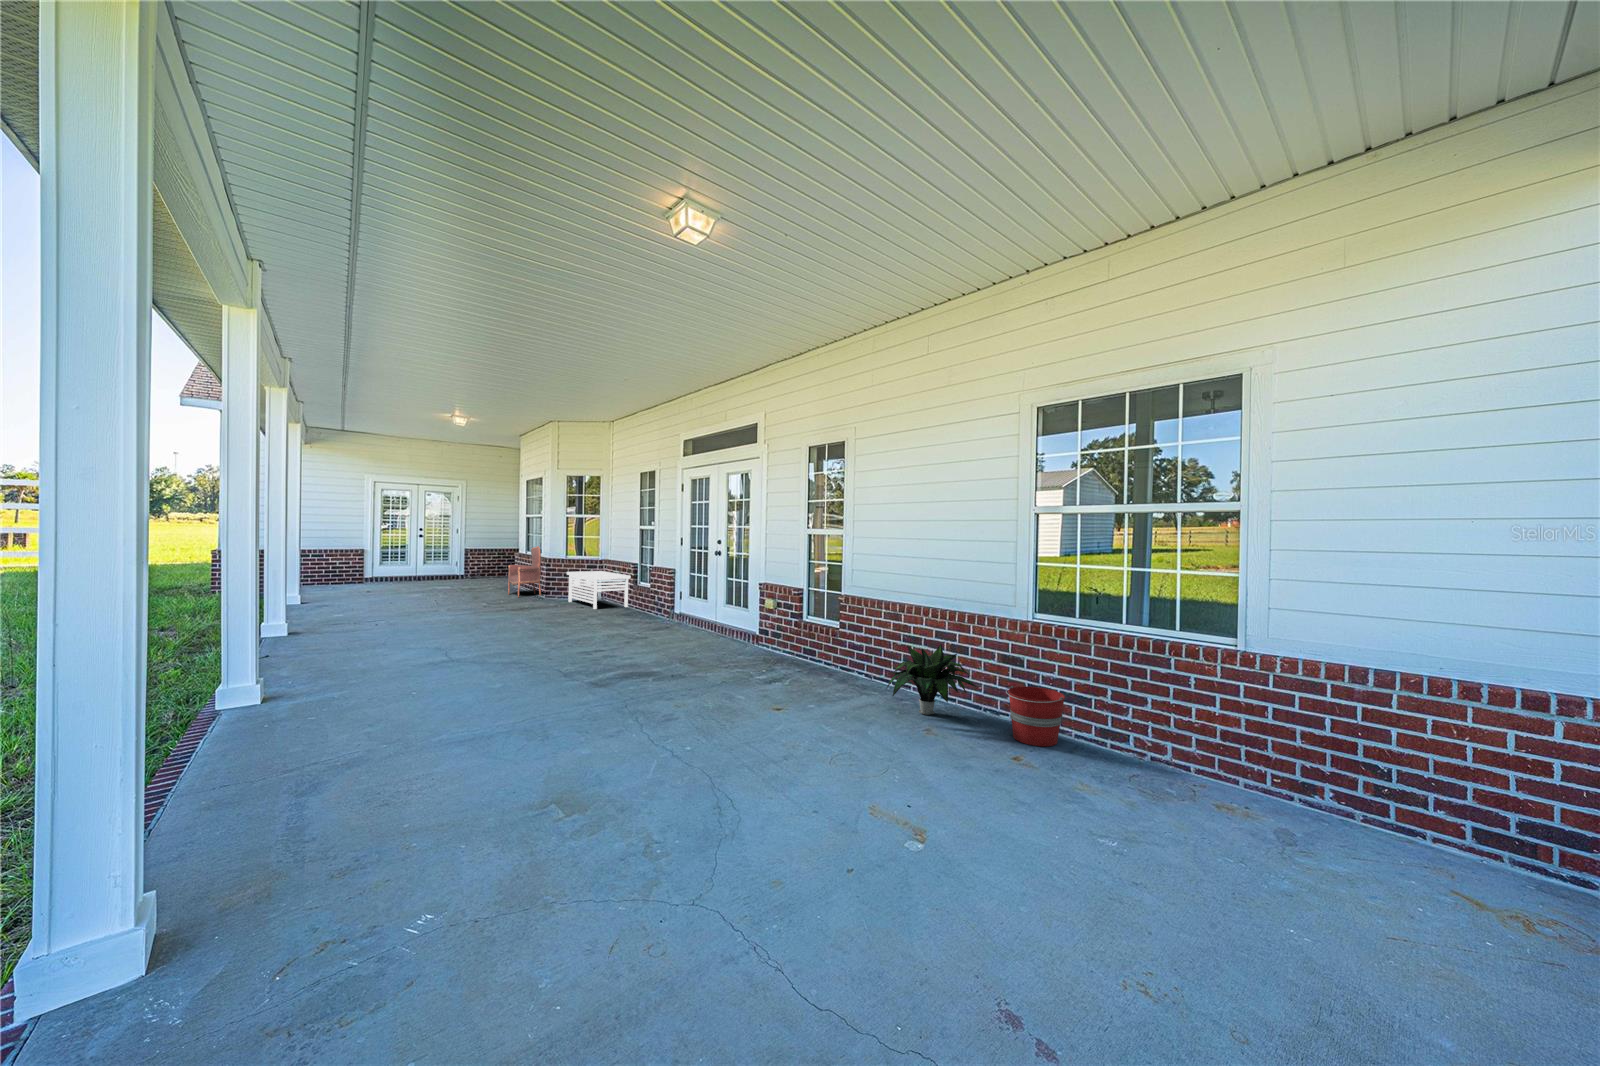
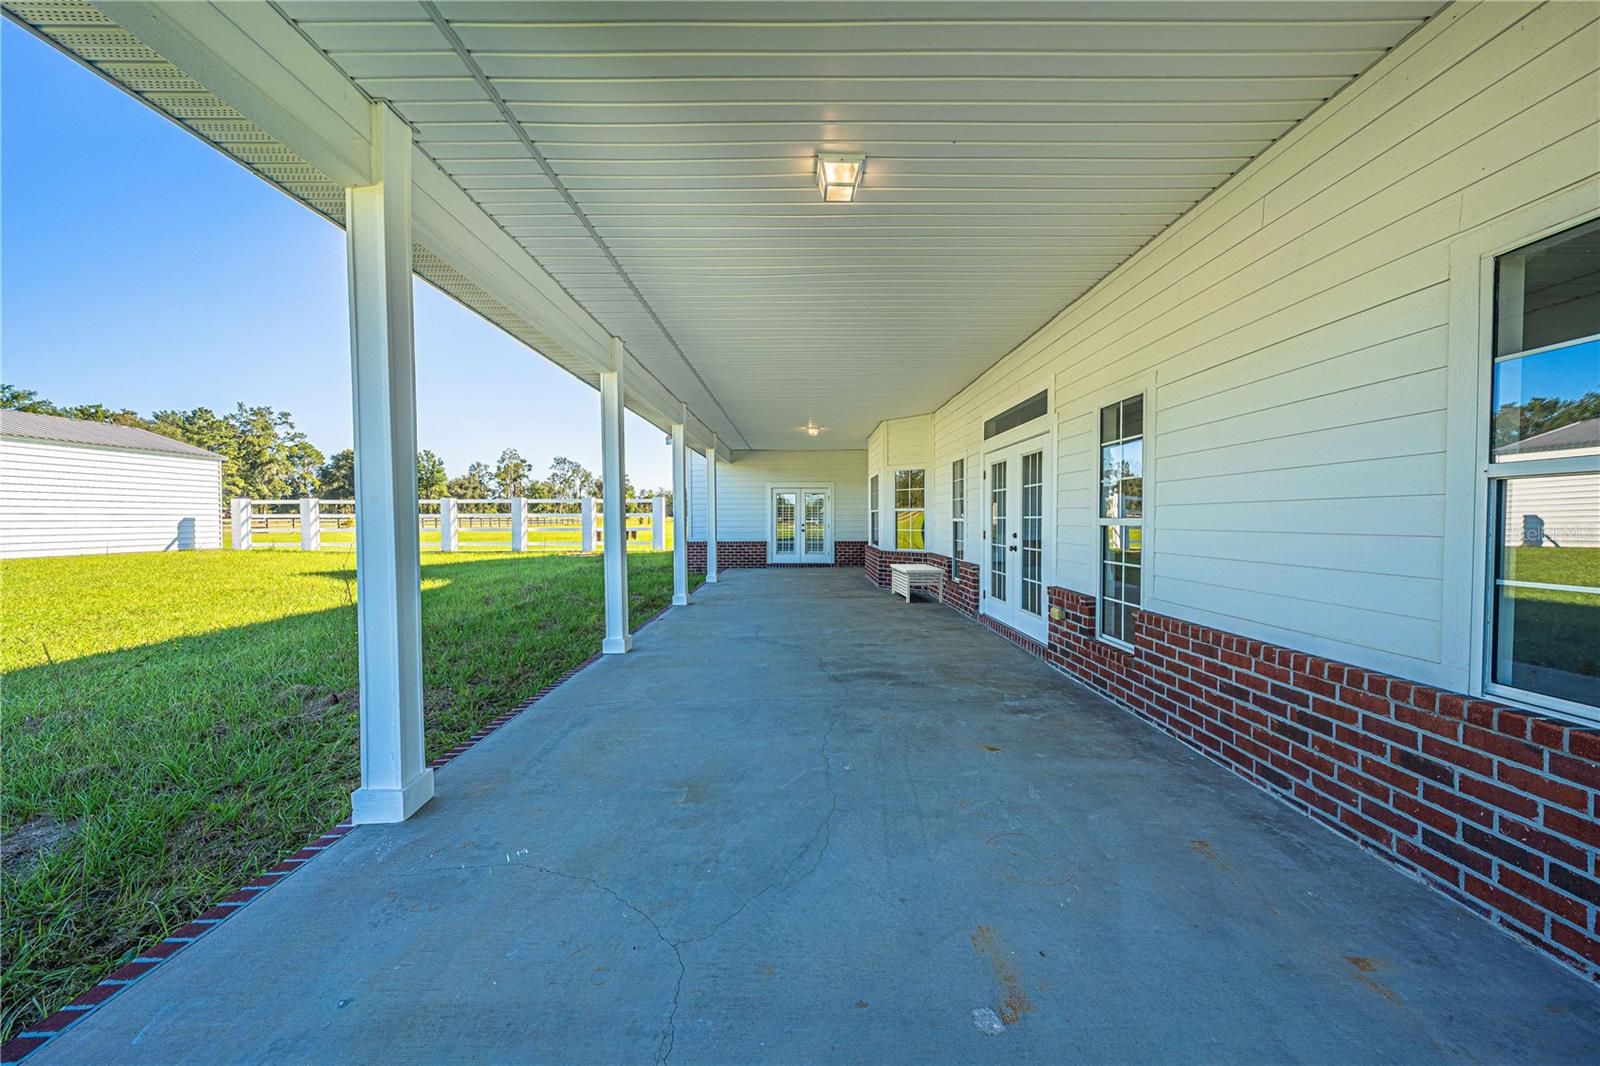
armchair: present [508,546,541,598] -> none [848,539,875,587]
potted plant: present [887,644,977,715] -> none [1152,701,1331,823]
bucket: present [1006,686,1065,746] -> none [1377,818,1551,977]

